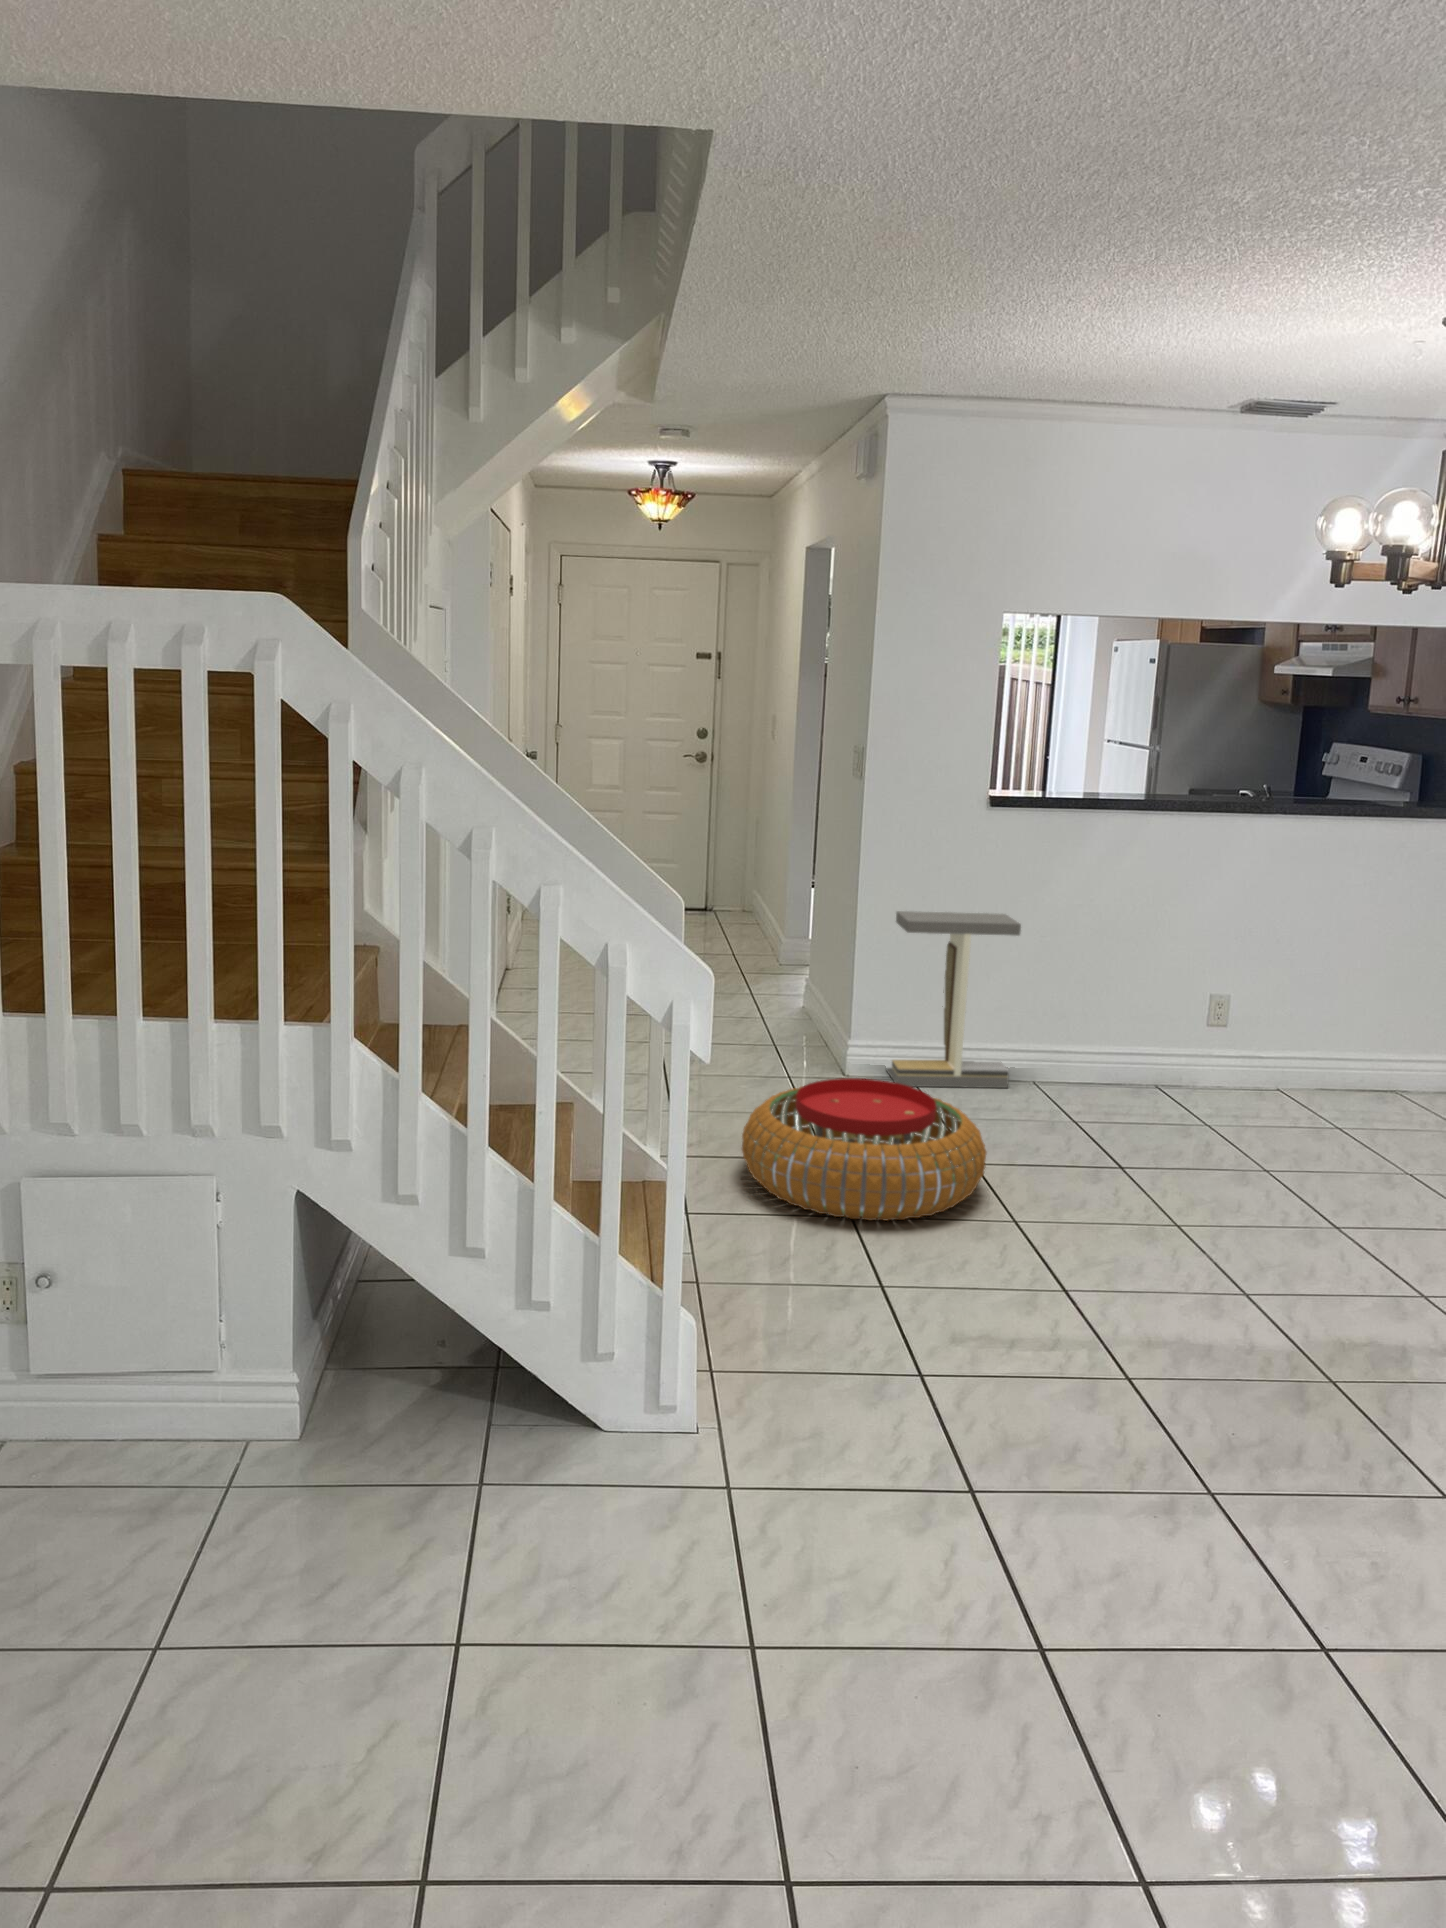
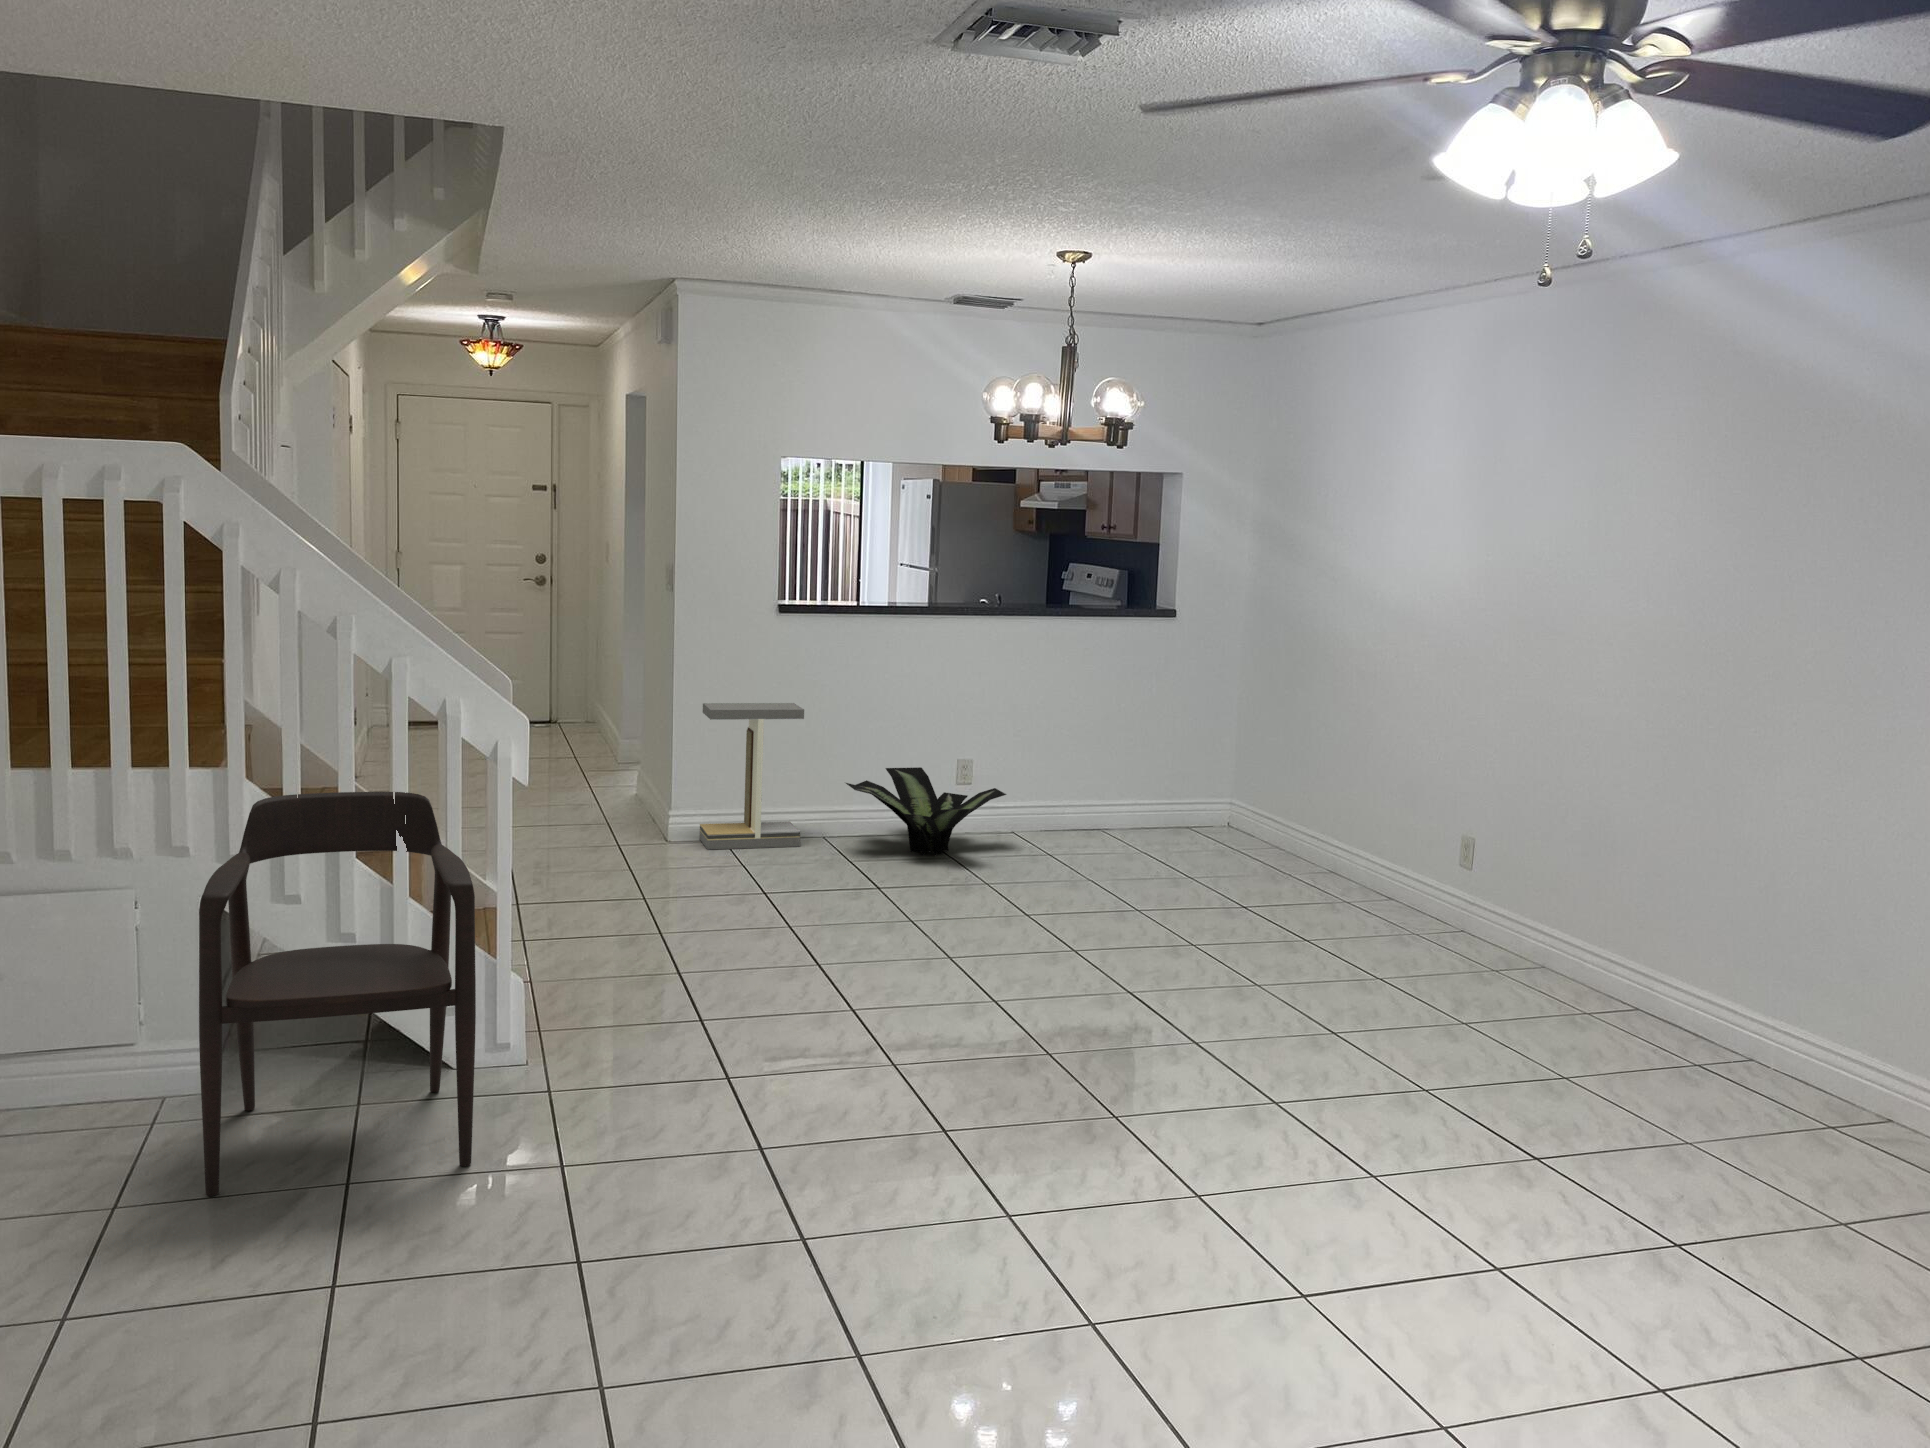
potted plant: none [1068,996,1278,1114] -> present [846,767,1006,855]
armchair: none [263,1067,641,1648] -> present [199,792,476,1196]
pouf: present [742,1078,987,1221] -> none [568,832,767,937]

